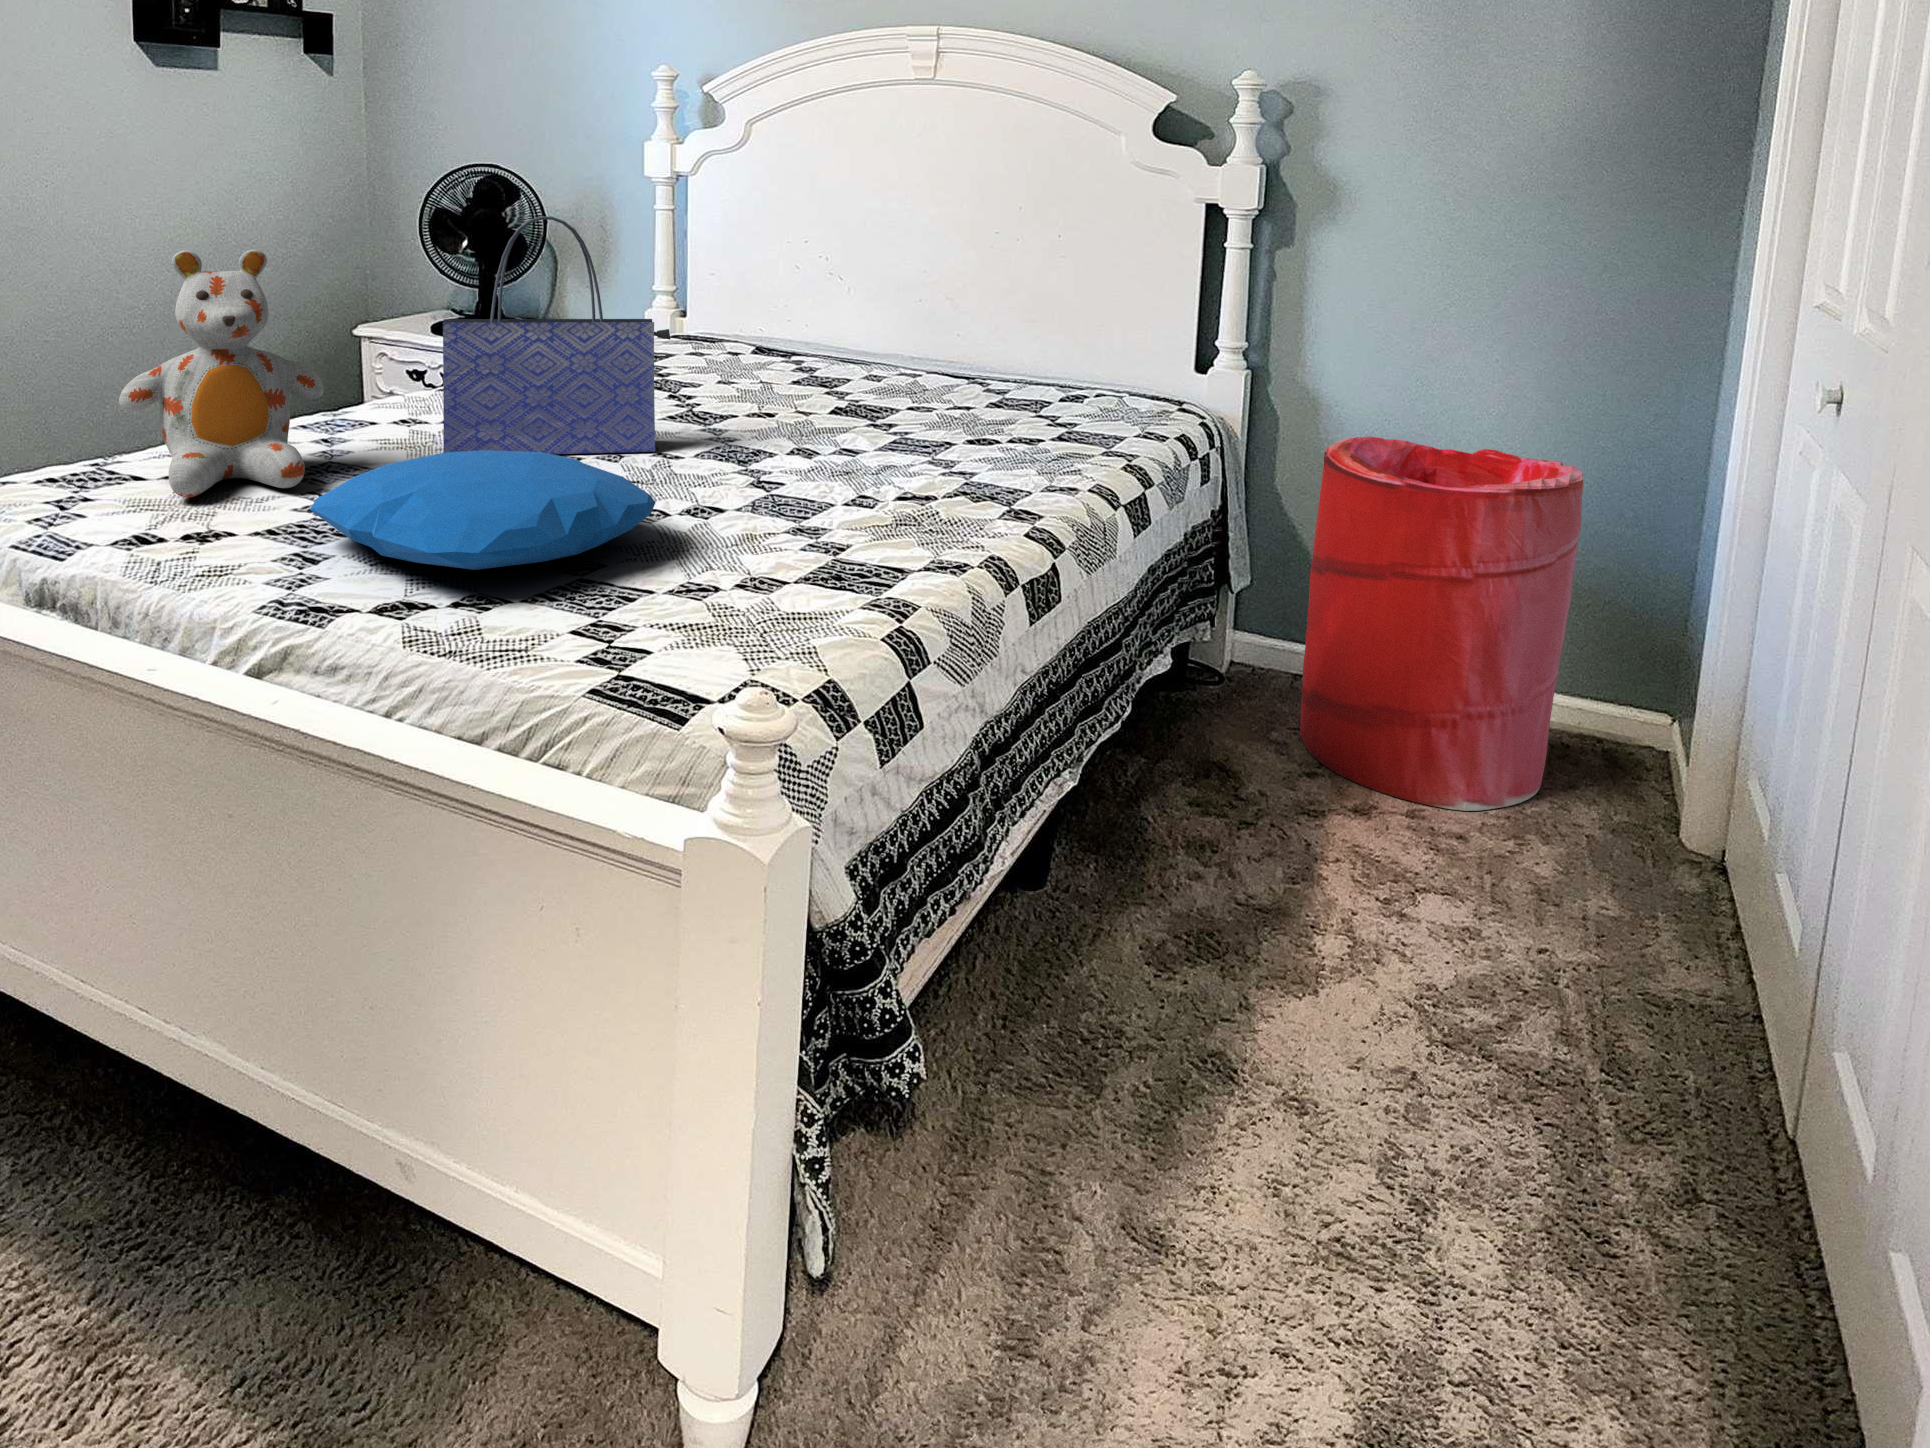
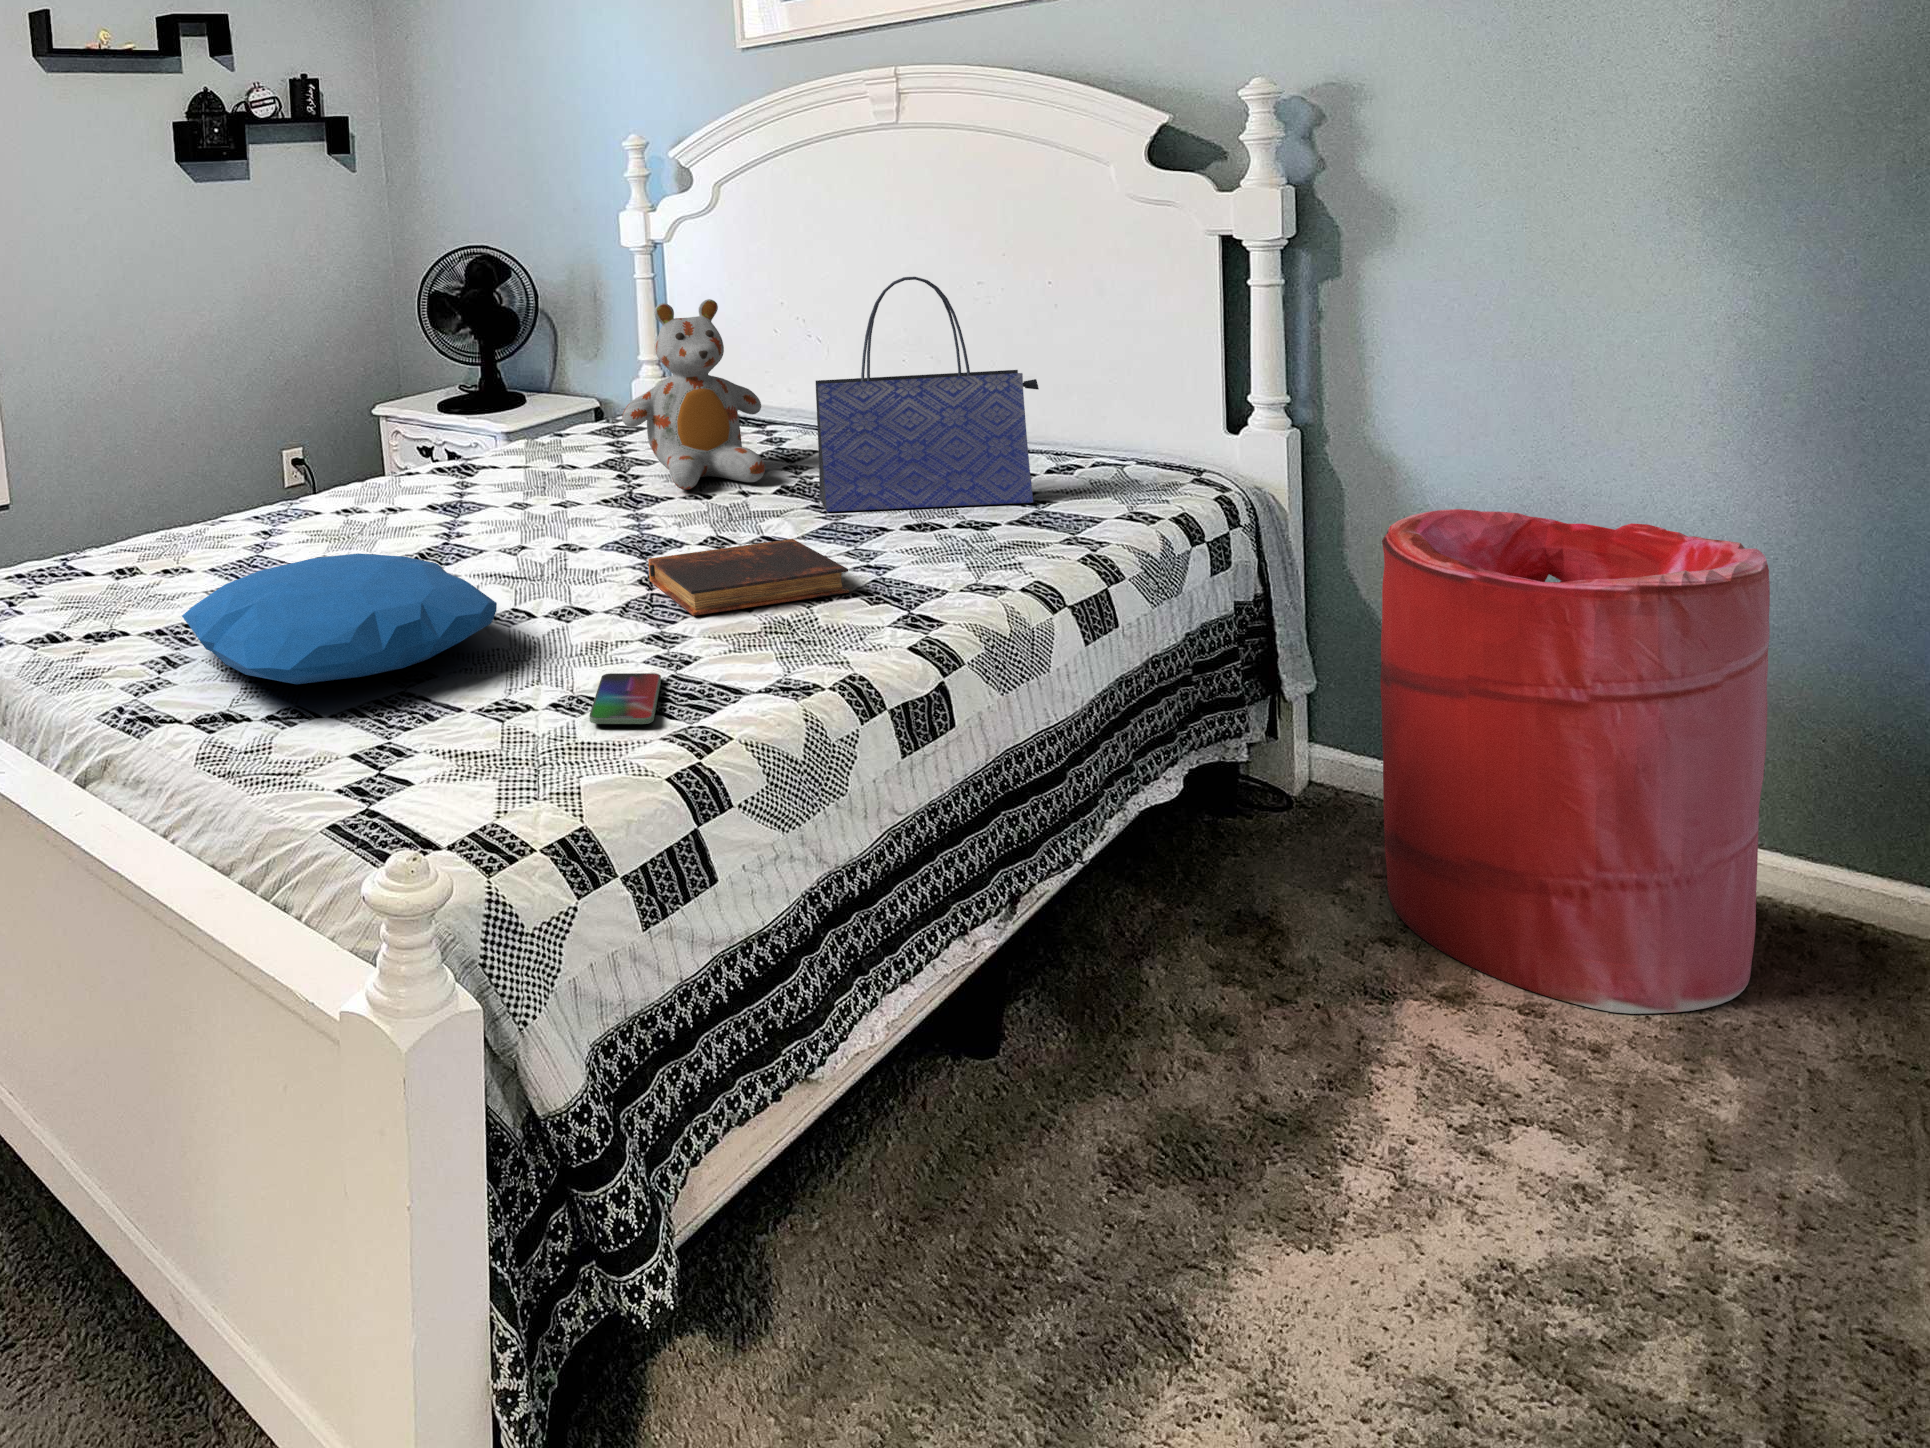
tote bag: present [443,216,670,454] -> present [816,277,1039,512]
stuffed bear: present [119,249,324,497] -> present [622,299,765,490]
book: none [760,447,949,511] -> present [648,539,849,616]
smartphone: none [771,557,843,598] -> present [589,673,661,724]

